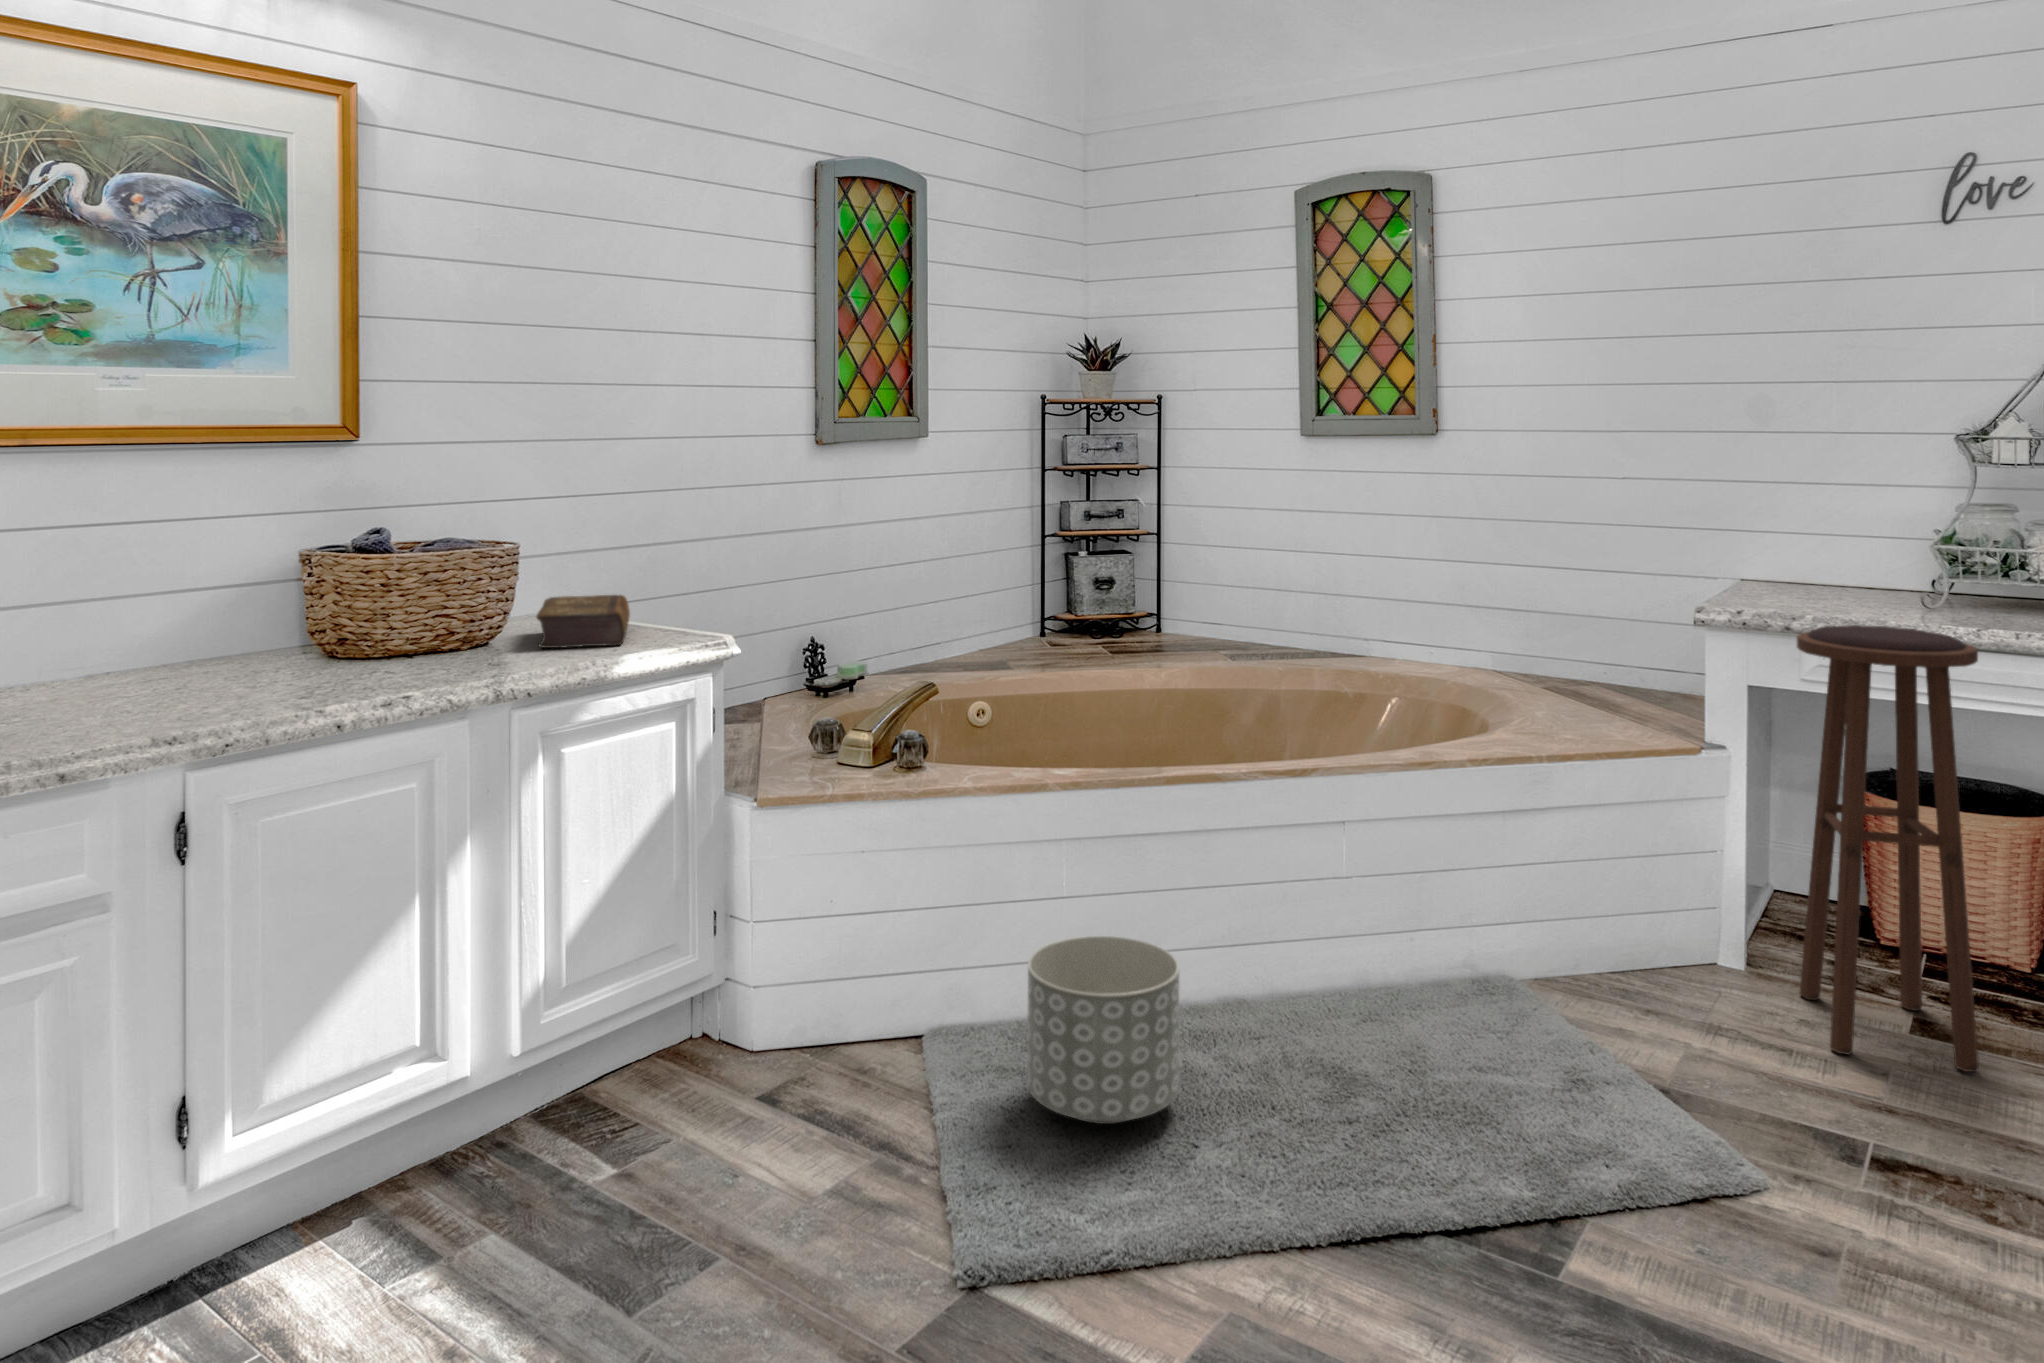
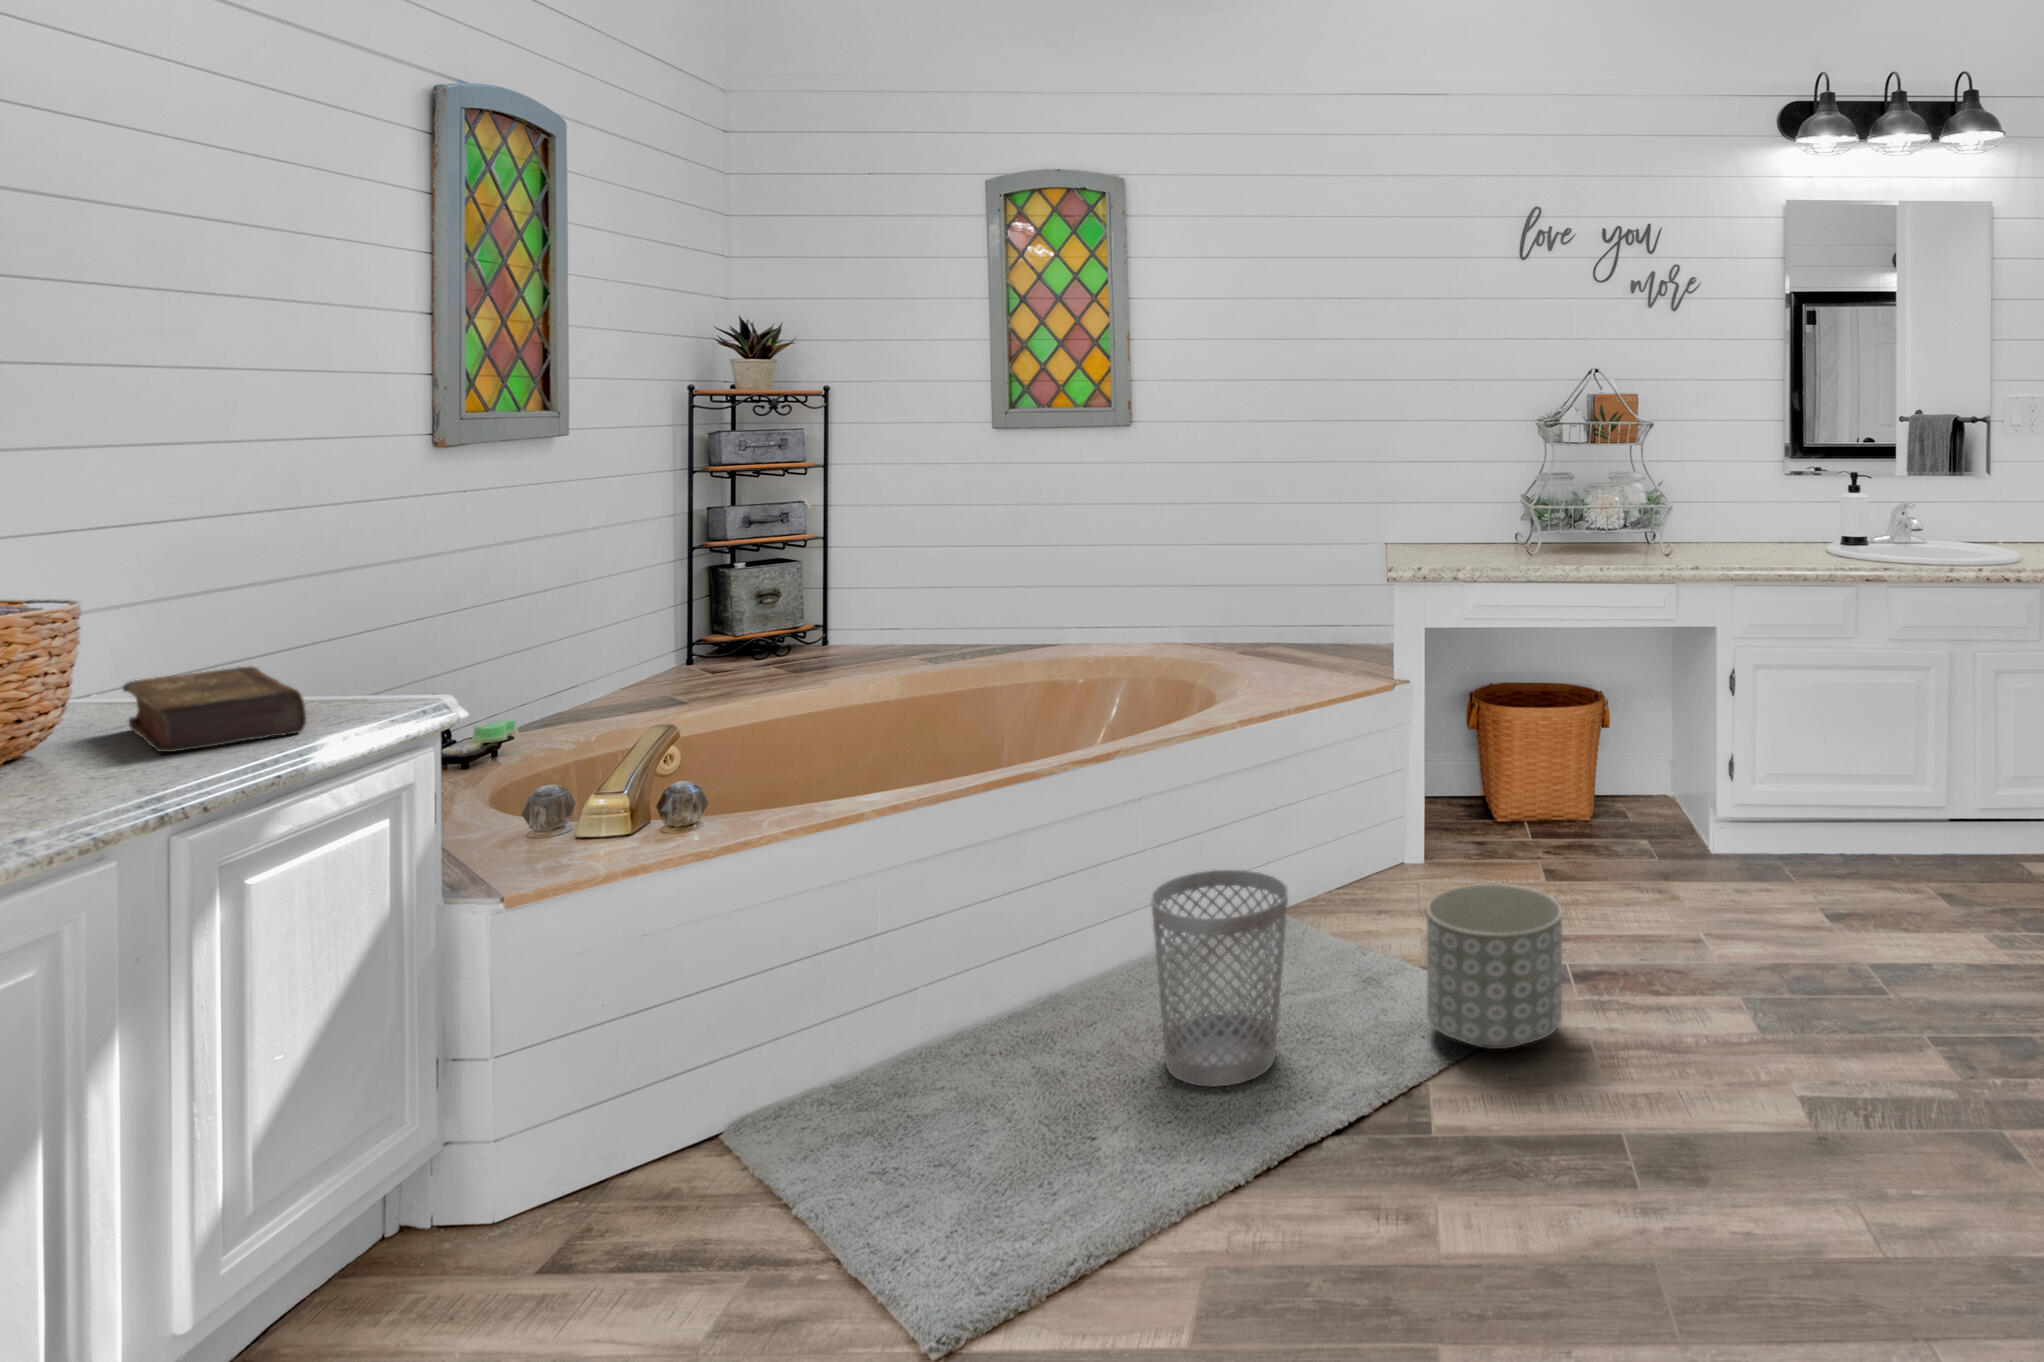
stool: present [1797,625,1979,1072] -> none [1471,574,1601,907]
wastebasket: none [1292,908,1444,1146] -> present [1151,870,1288,1087]
planter: present [1027,936,1179,1124] -> present [1427,884,1562,1049]

